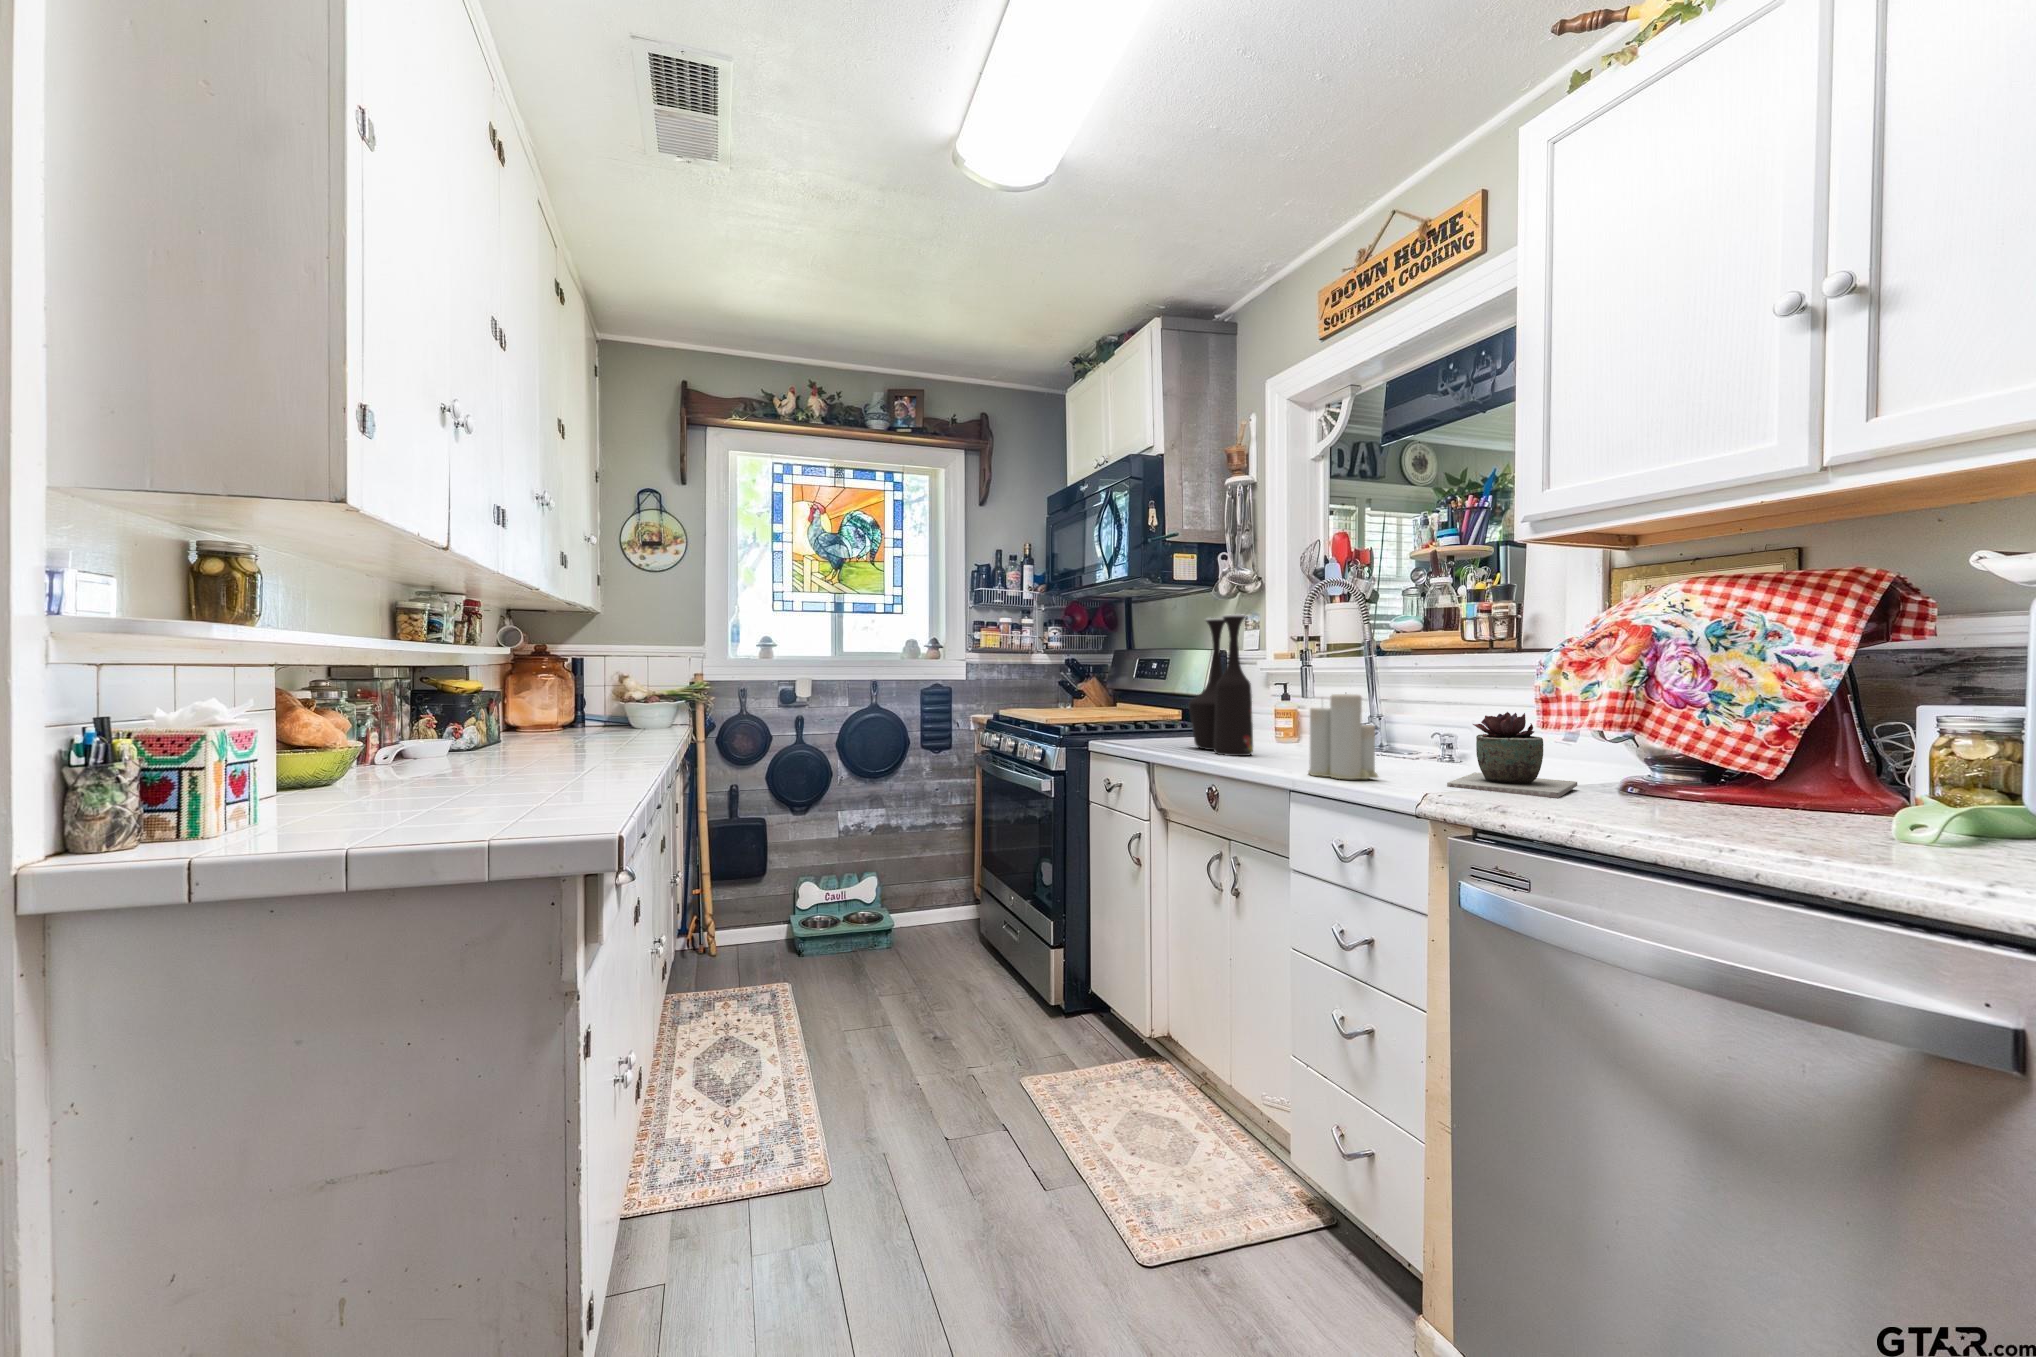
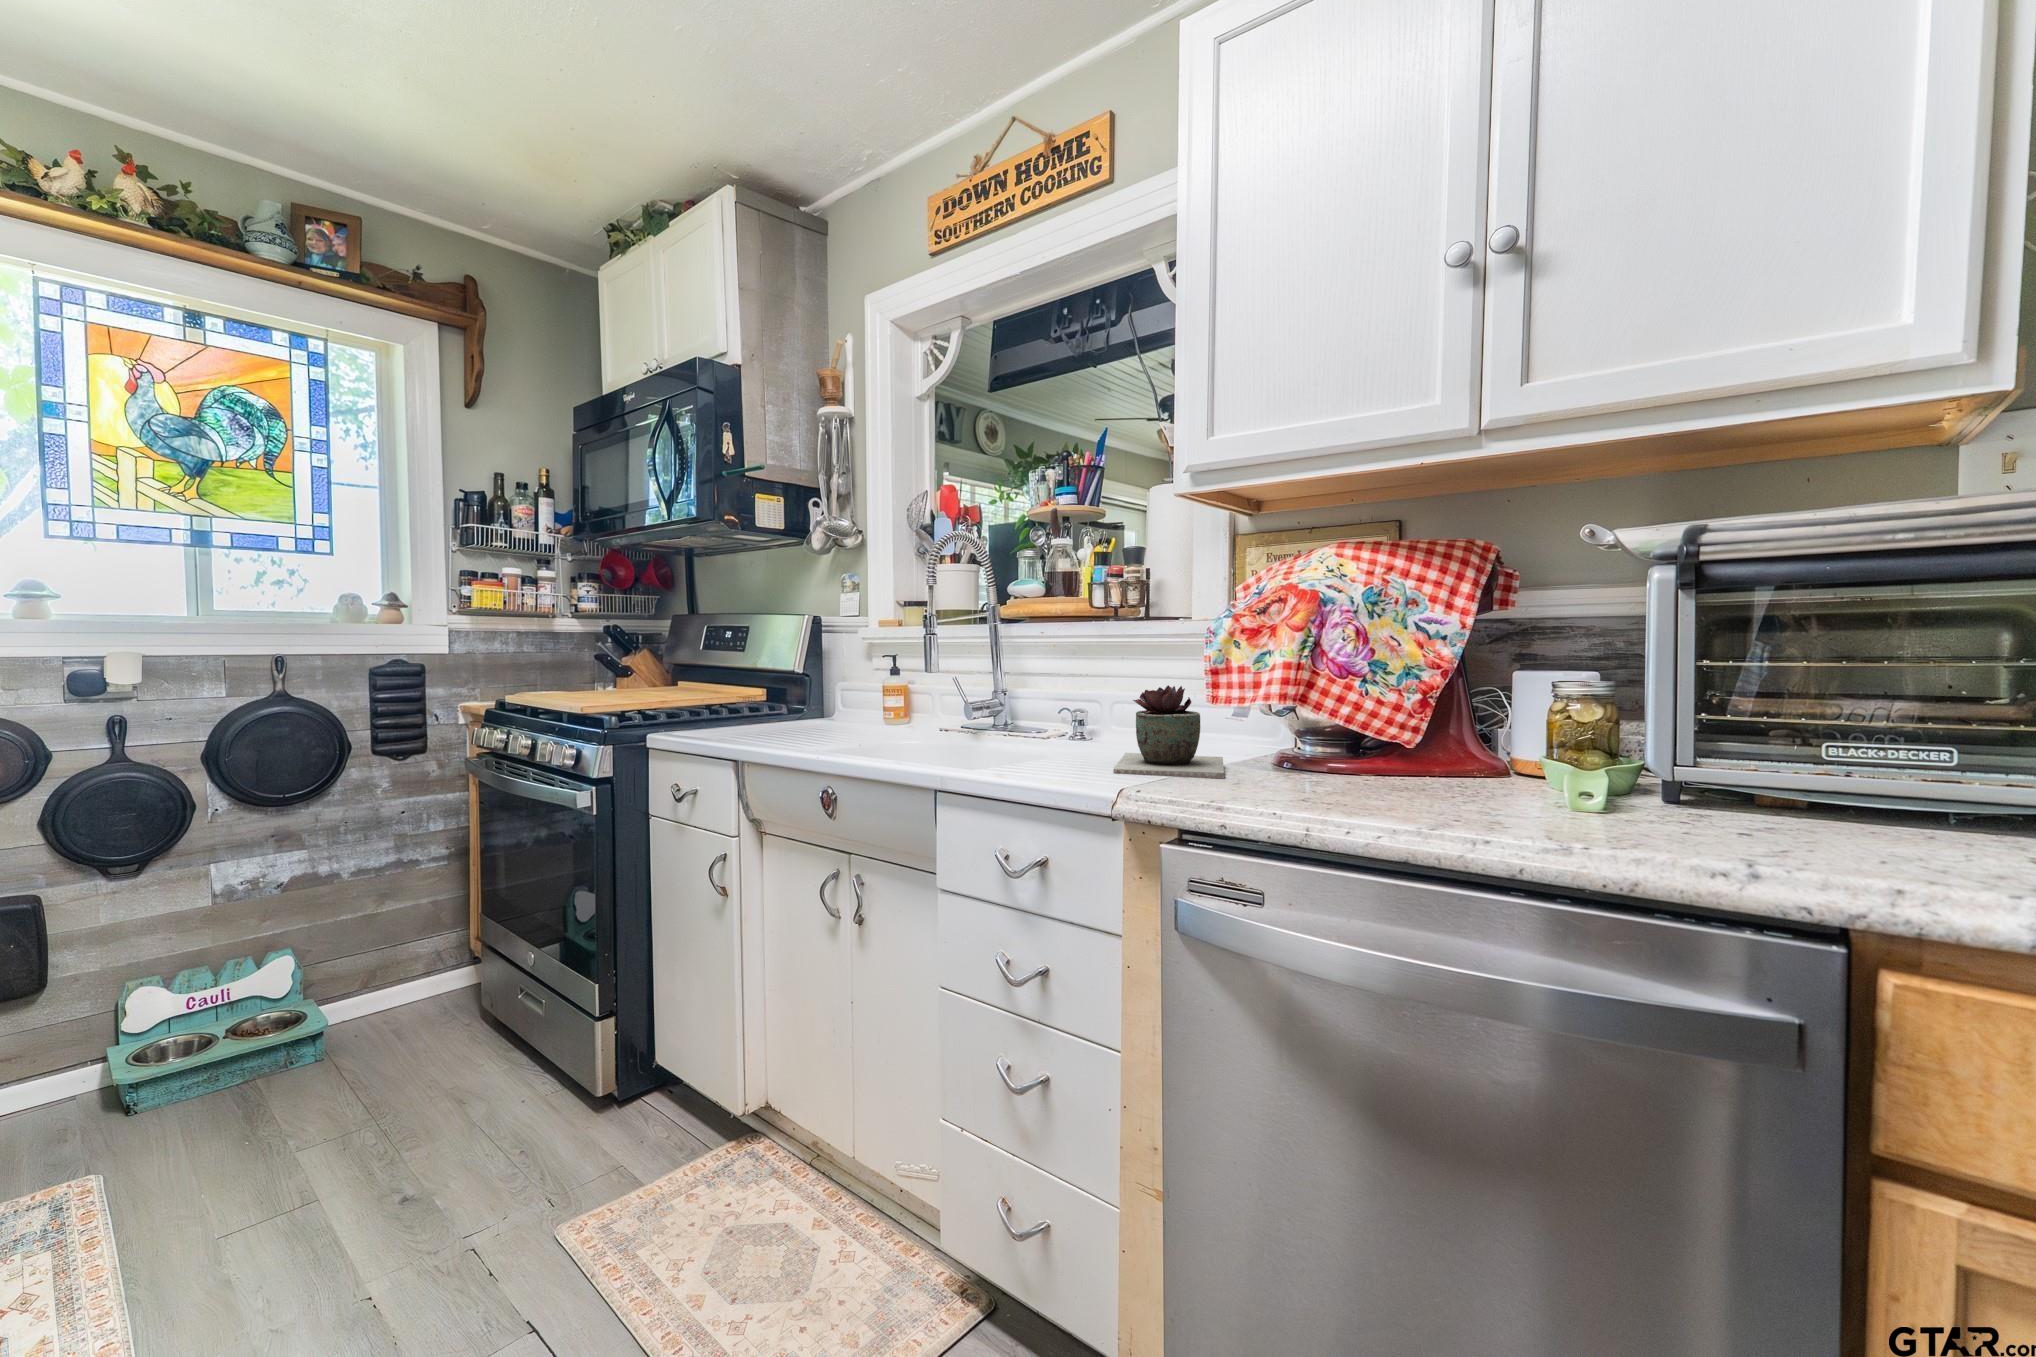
vase: present [1188,614,1253,756] -> none [788,568,875,748]
candle: present [1308,693,1378,779] -> none [959,656,1041,773]

